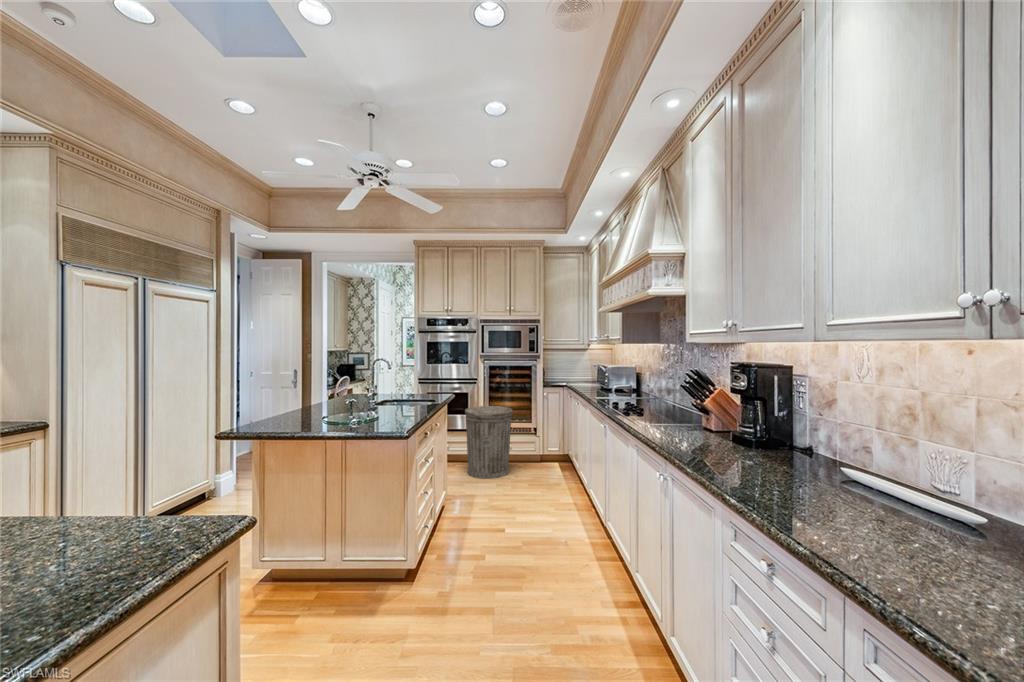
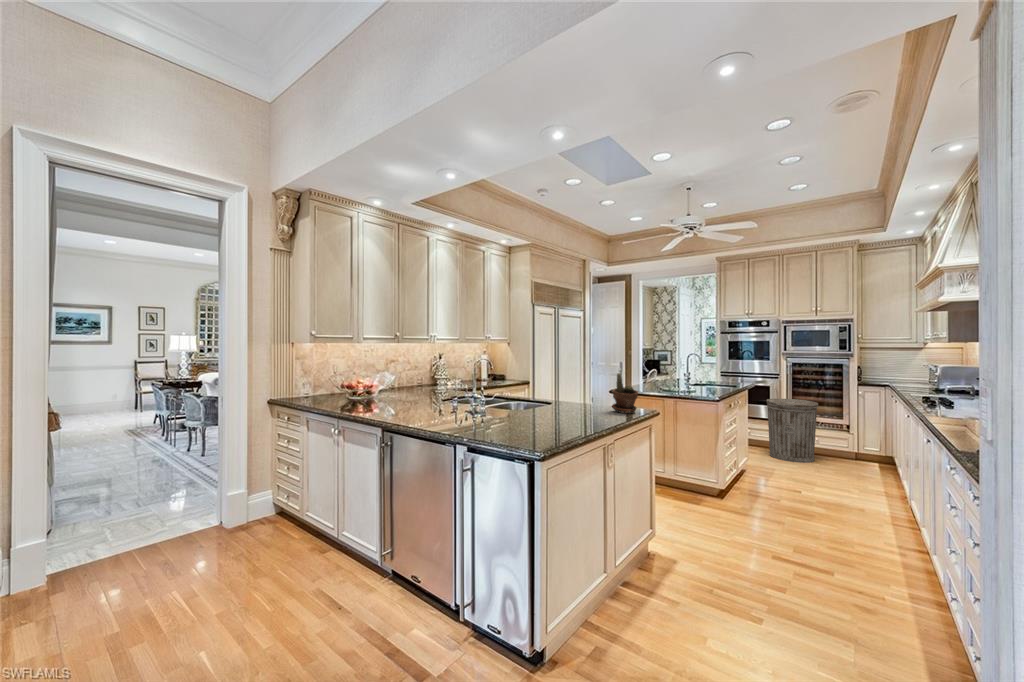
potted plant: none [53,445,160,572] -> present [612,373,638,414]

